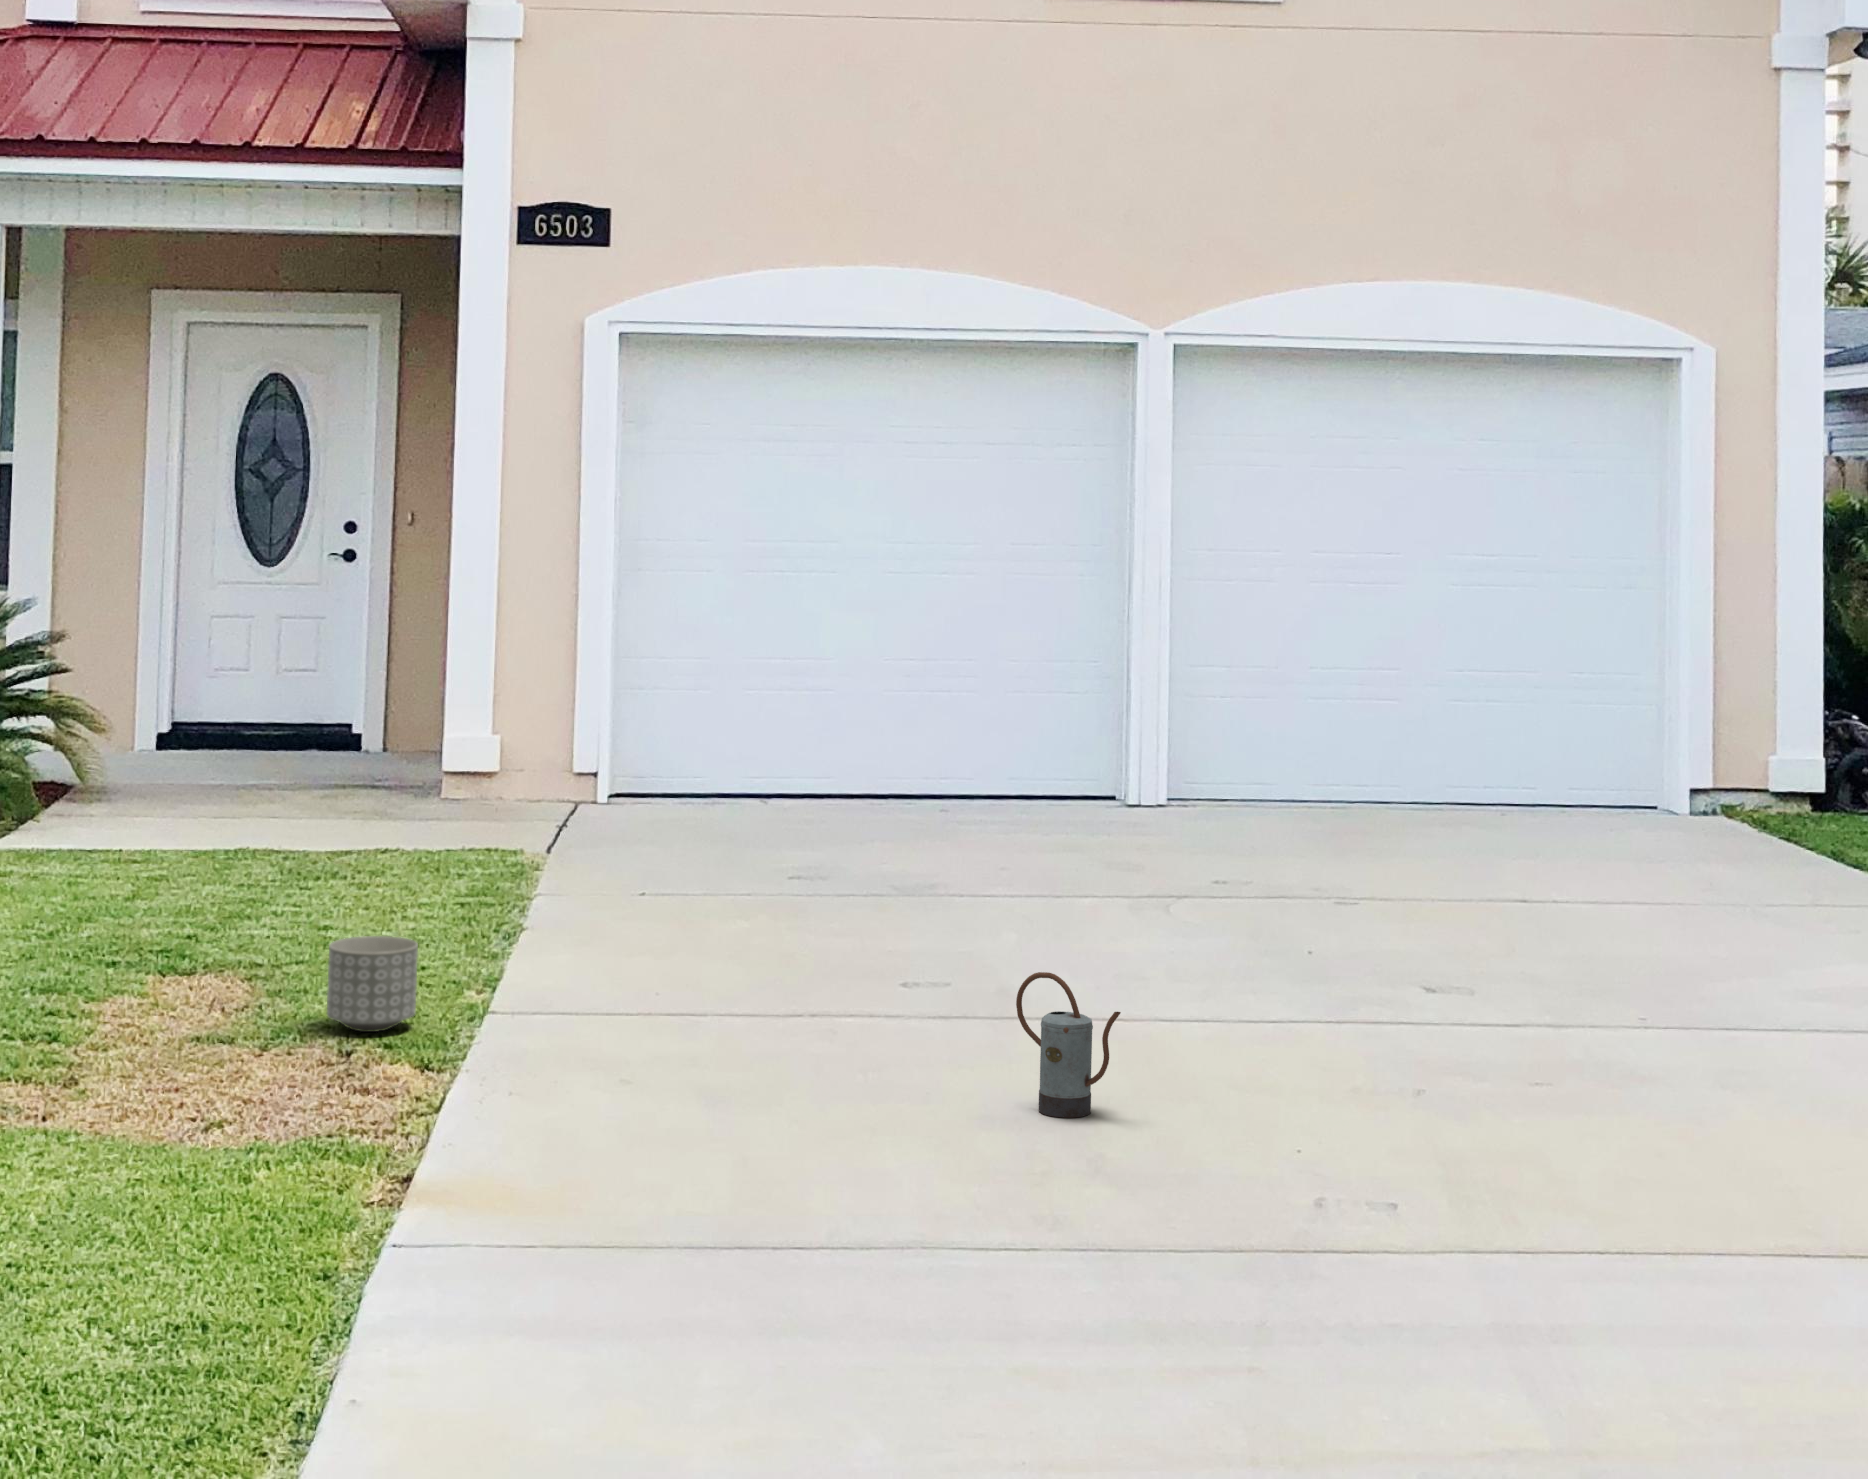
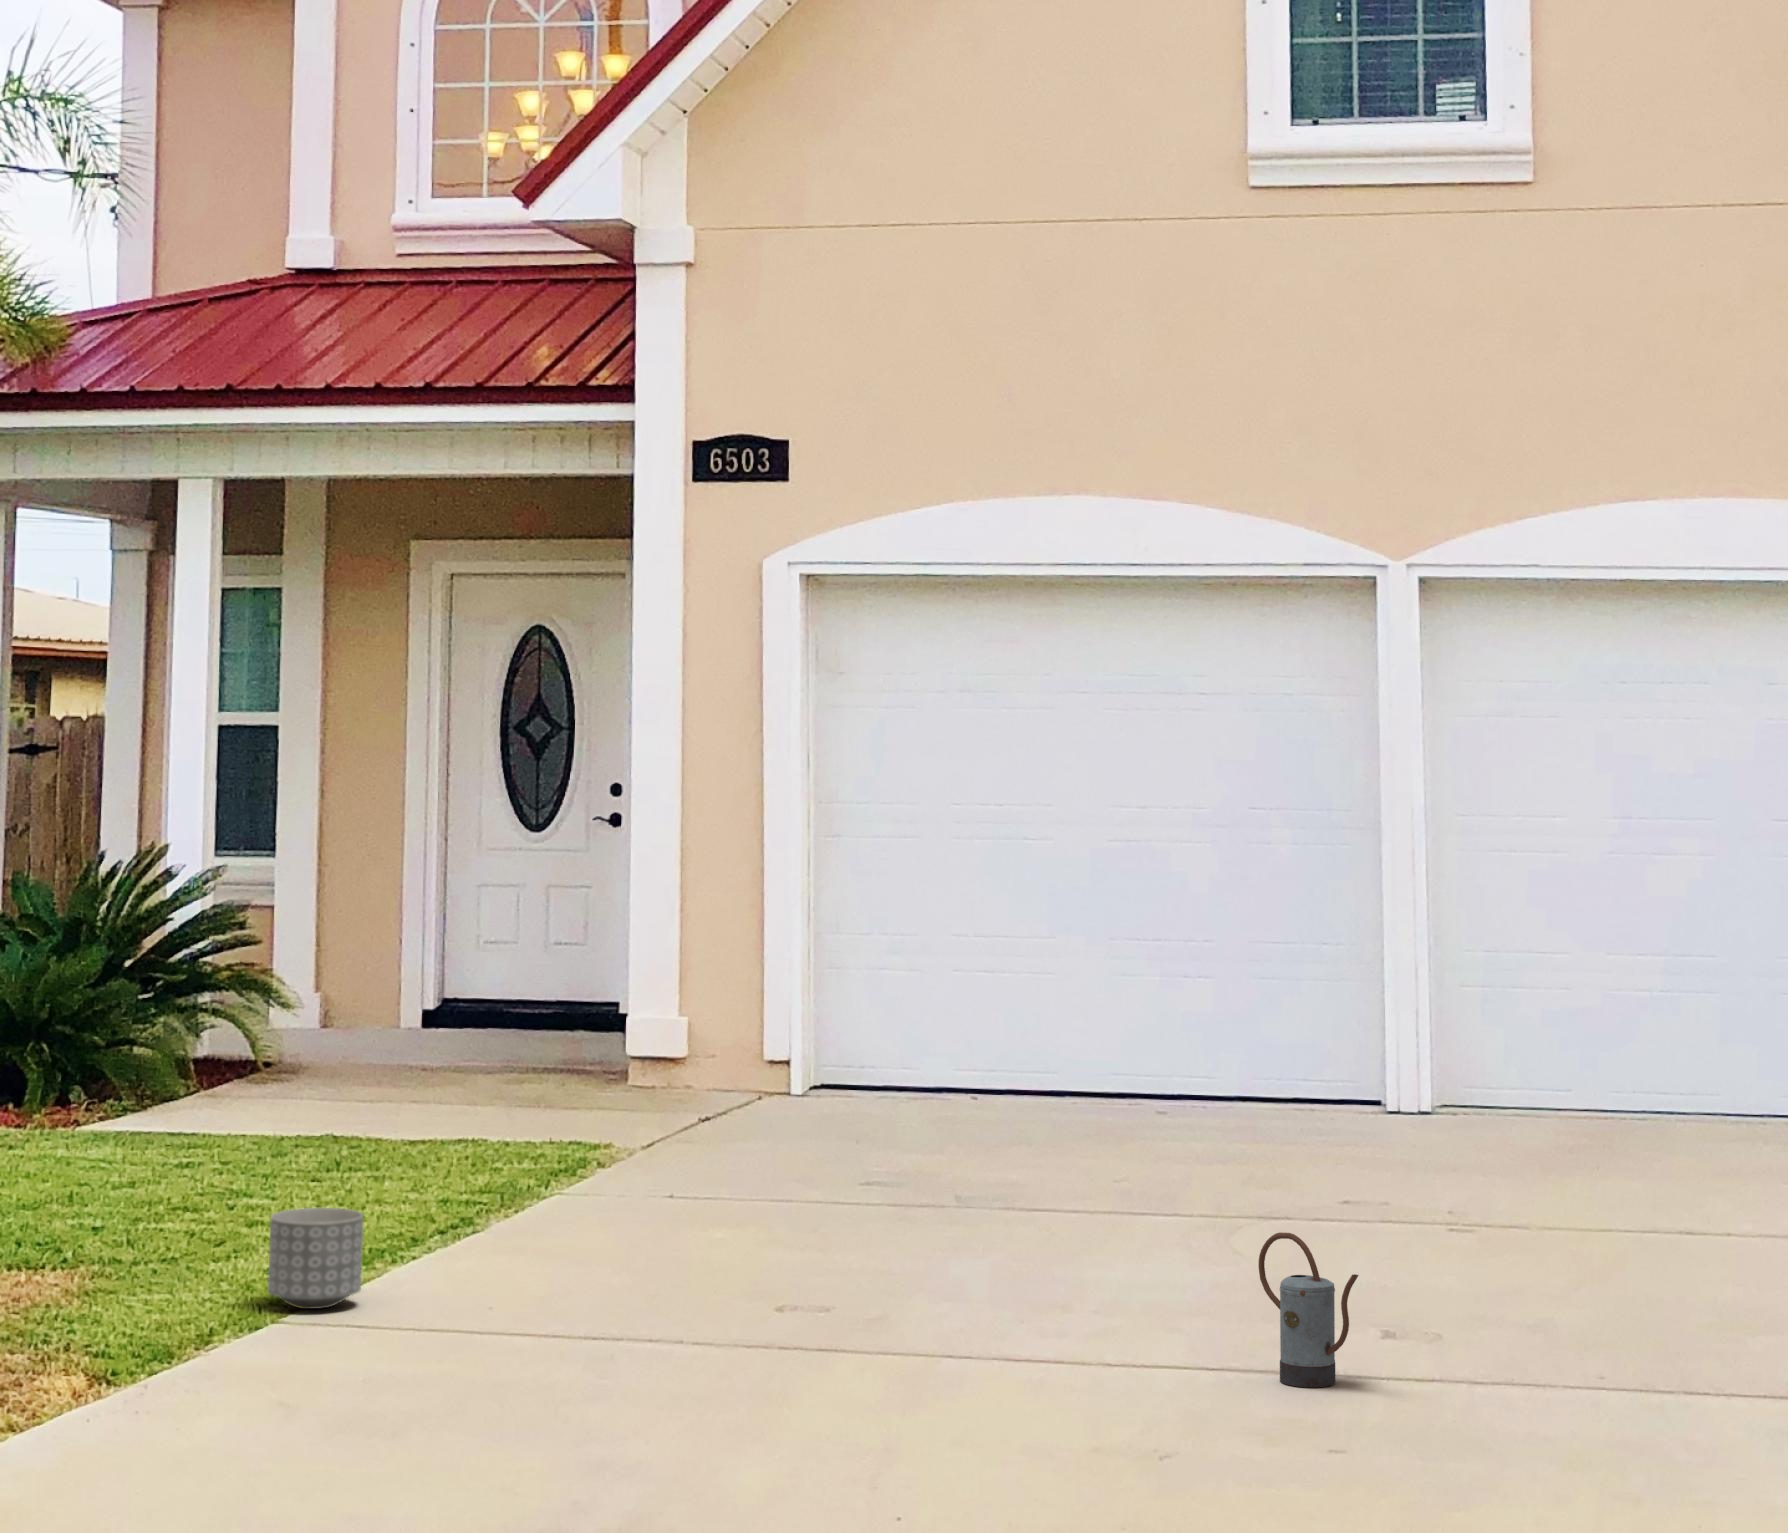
watering can: present [1016,972,1121,1118] -> present [1258,1232,1358,1388]

